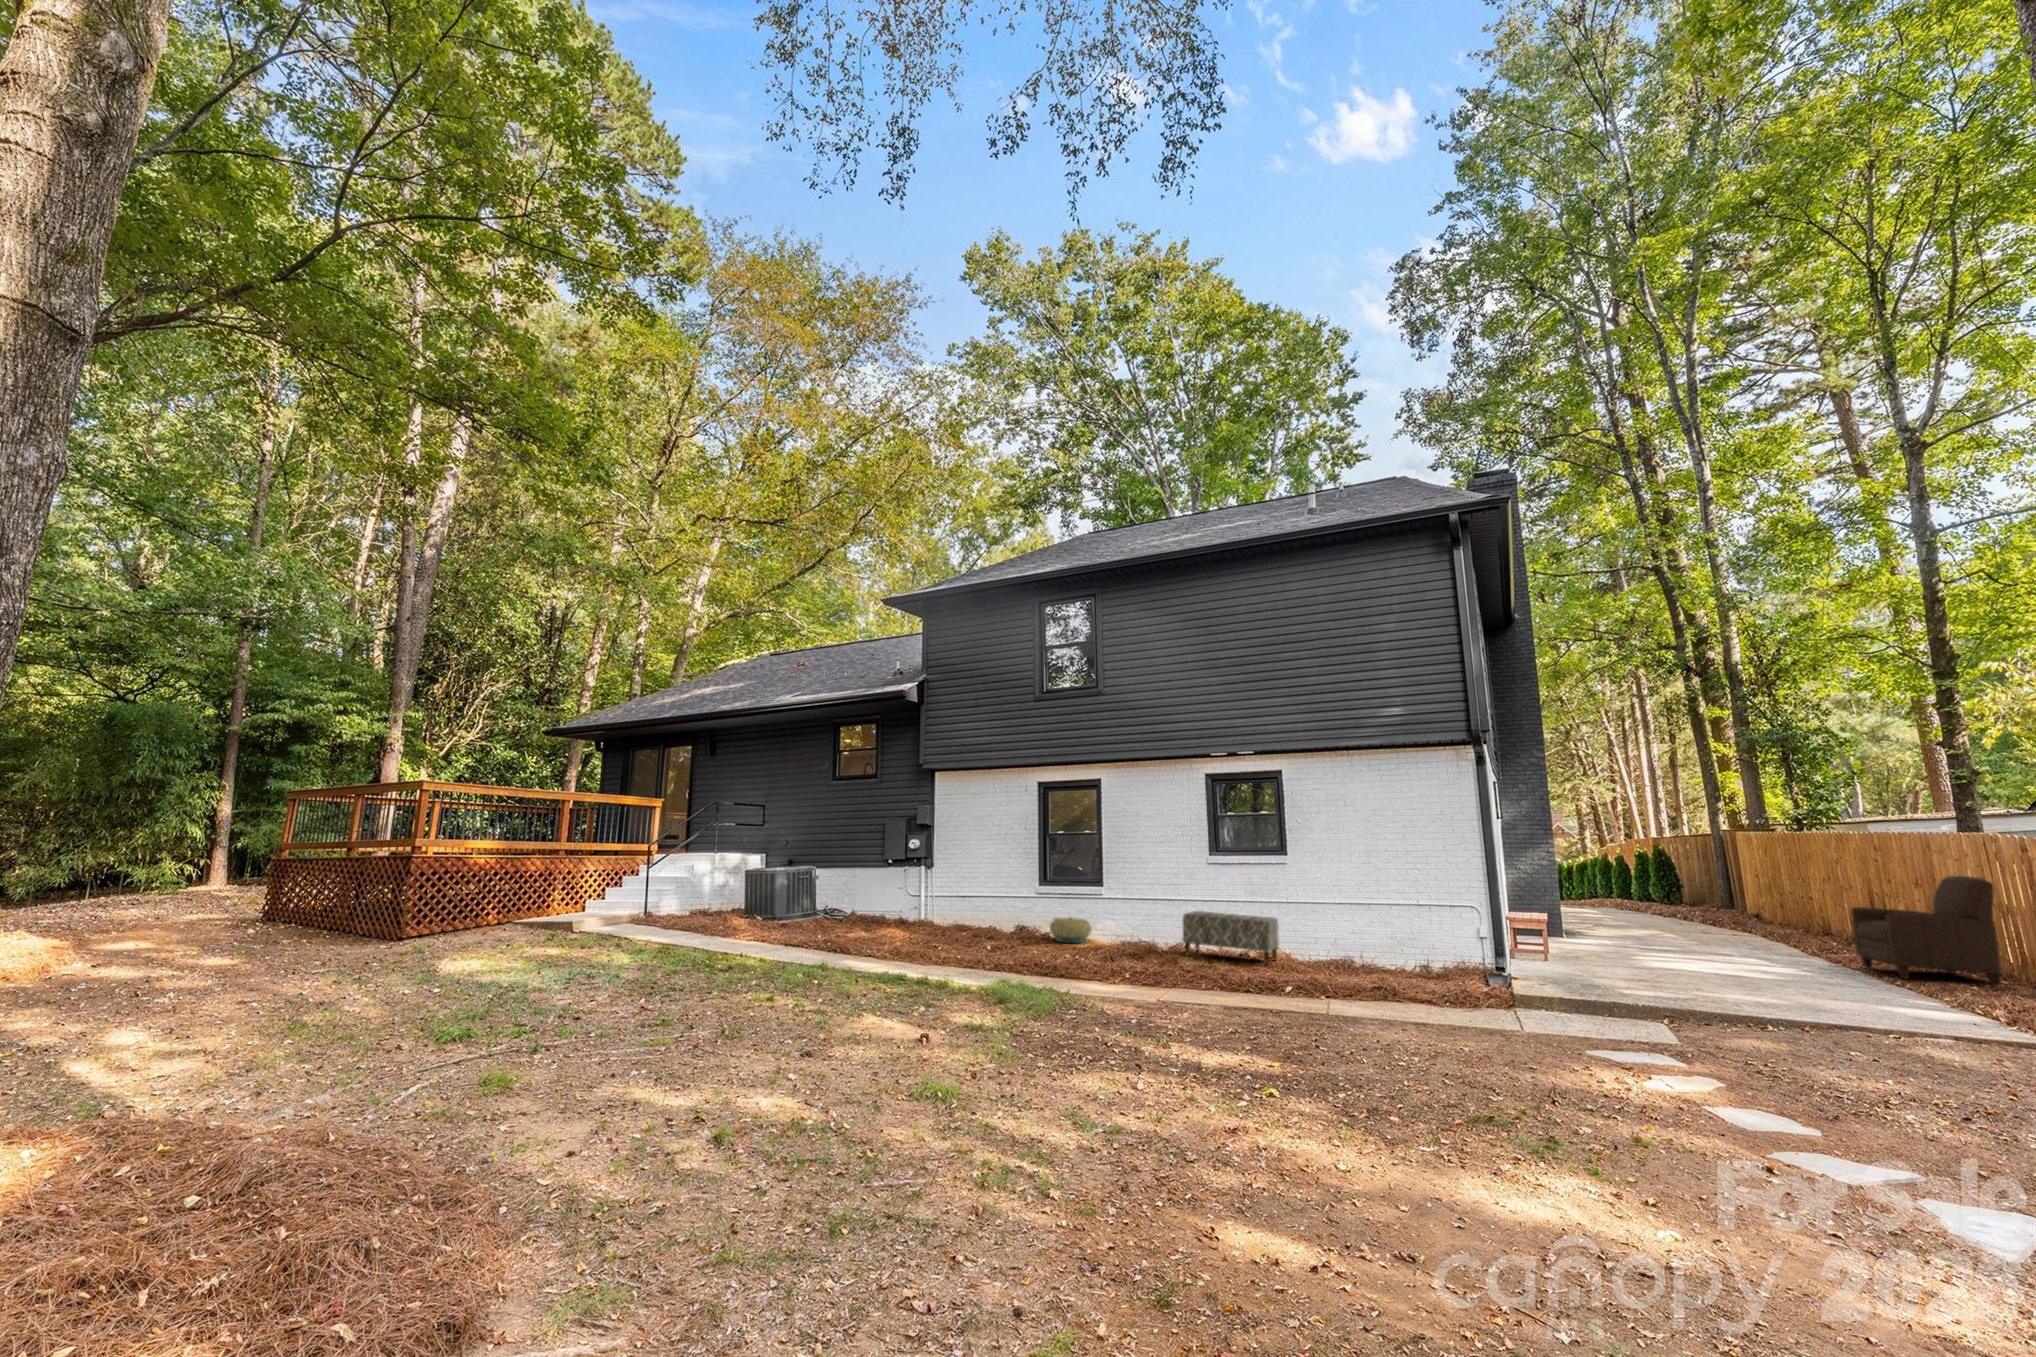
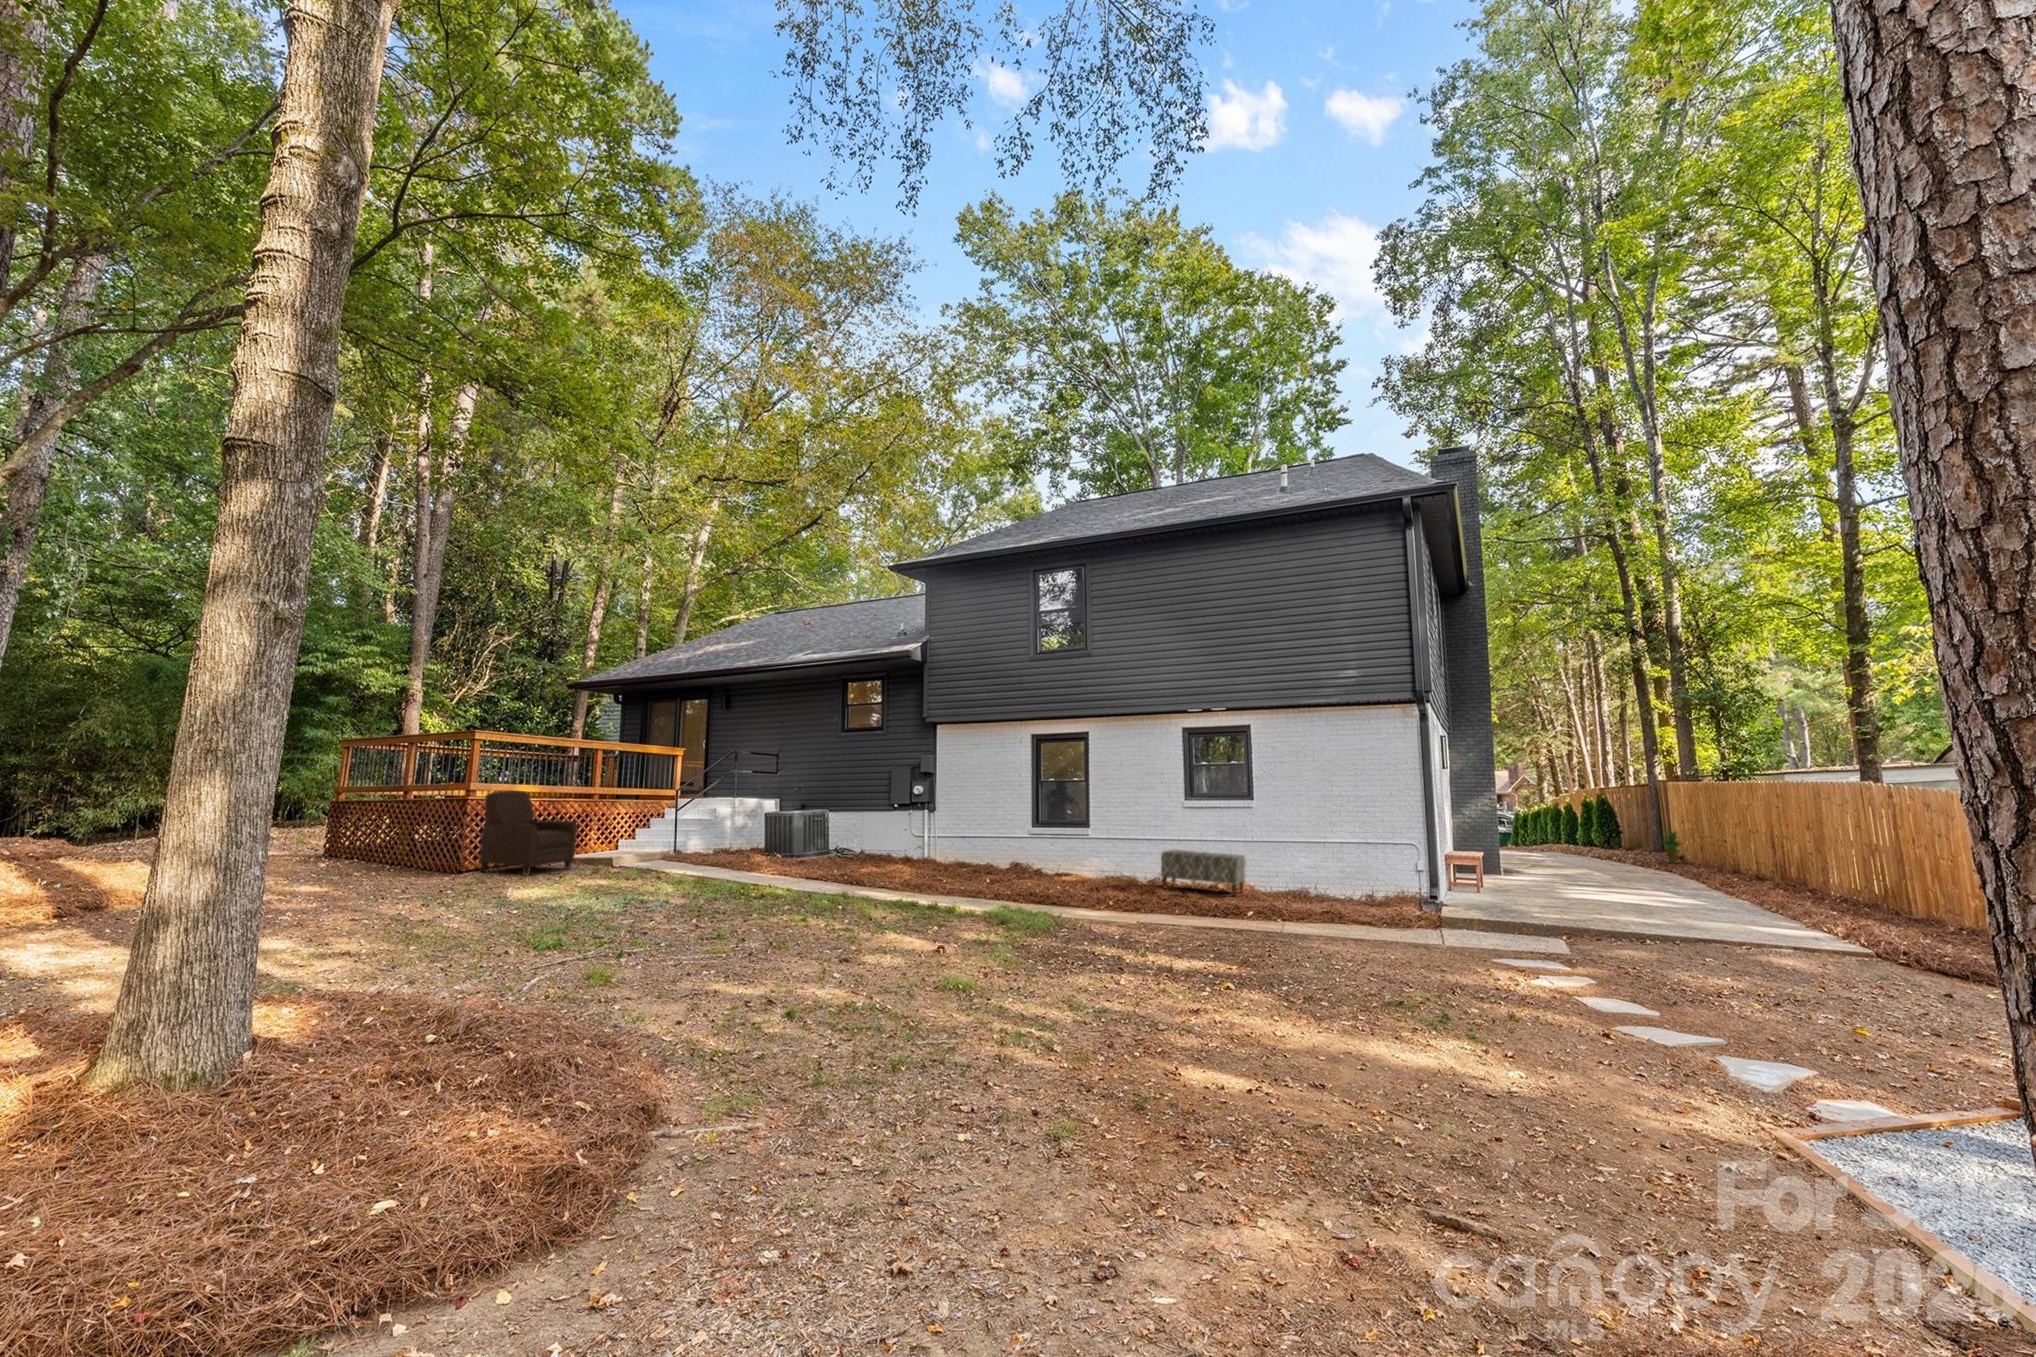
chair: present [1851,876,2001,985] -> present [479,790,578,875]
potted plant: none [1731,885,1768,924] -> present [1663,830,1682,863]
basket: present [1050,917,1092,943] -> none [1042,855,1080,878]

